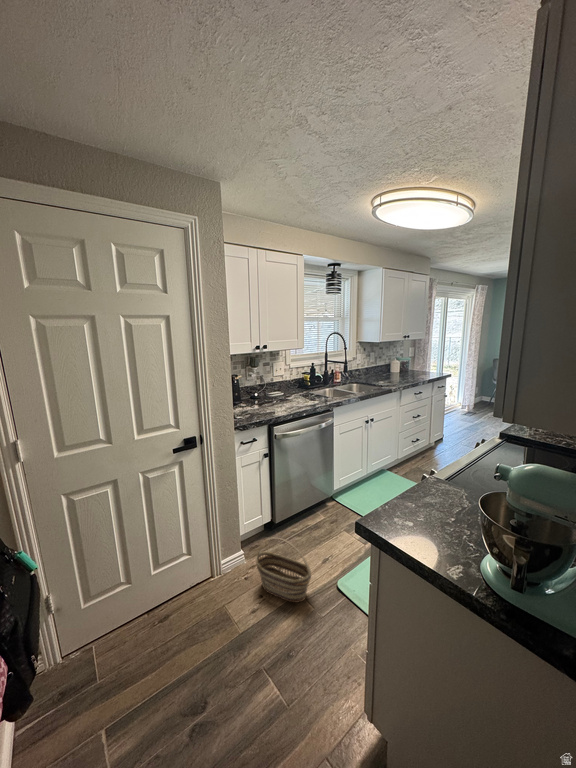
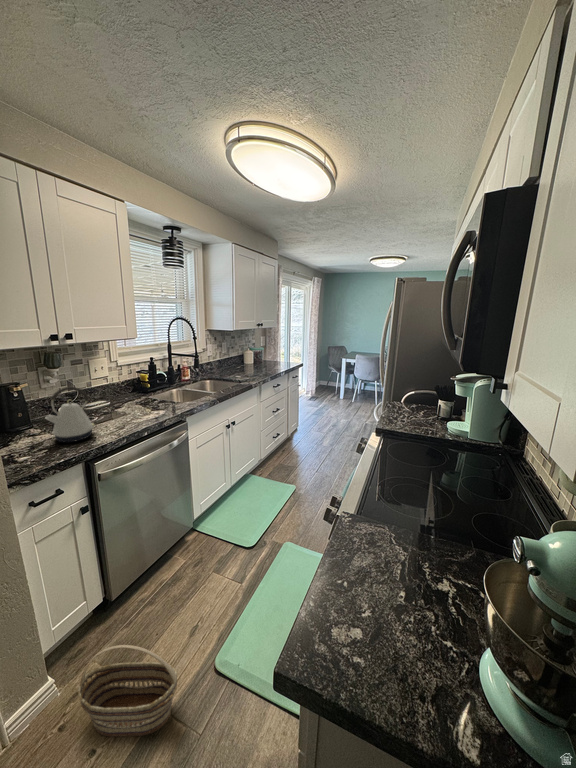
kettle: none [249,378,275,413] -> present [45,387,94,442]

